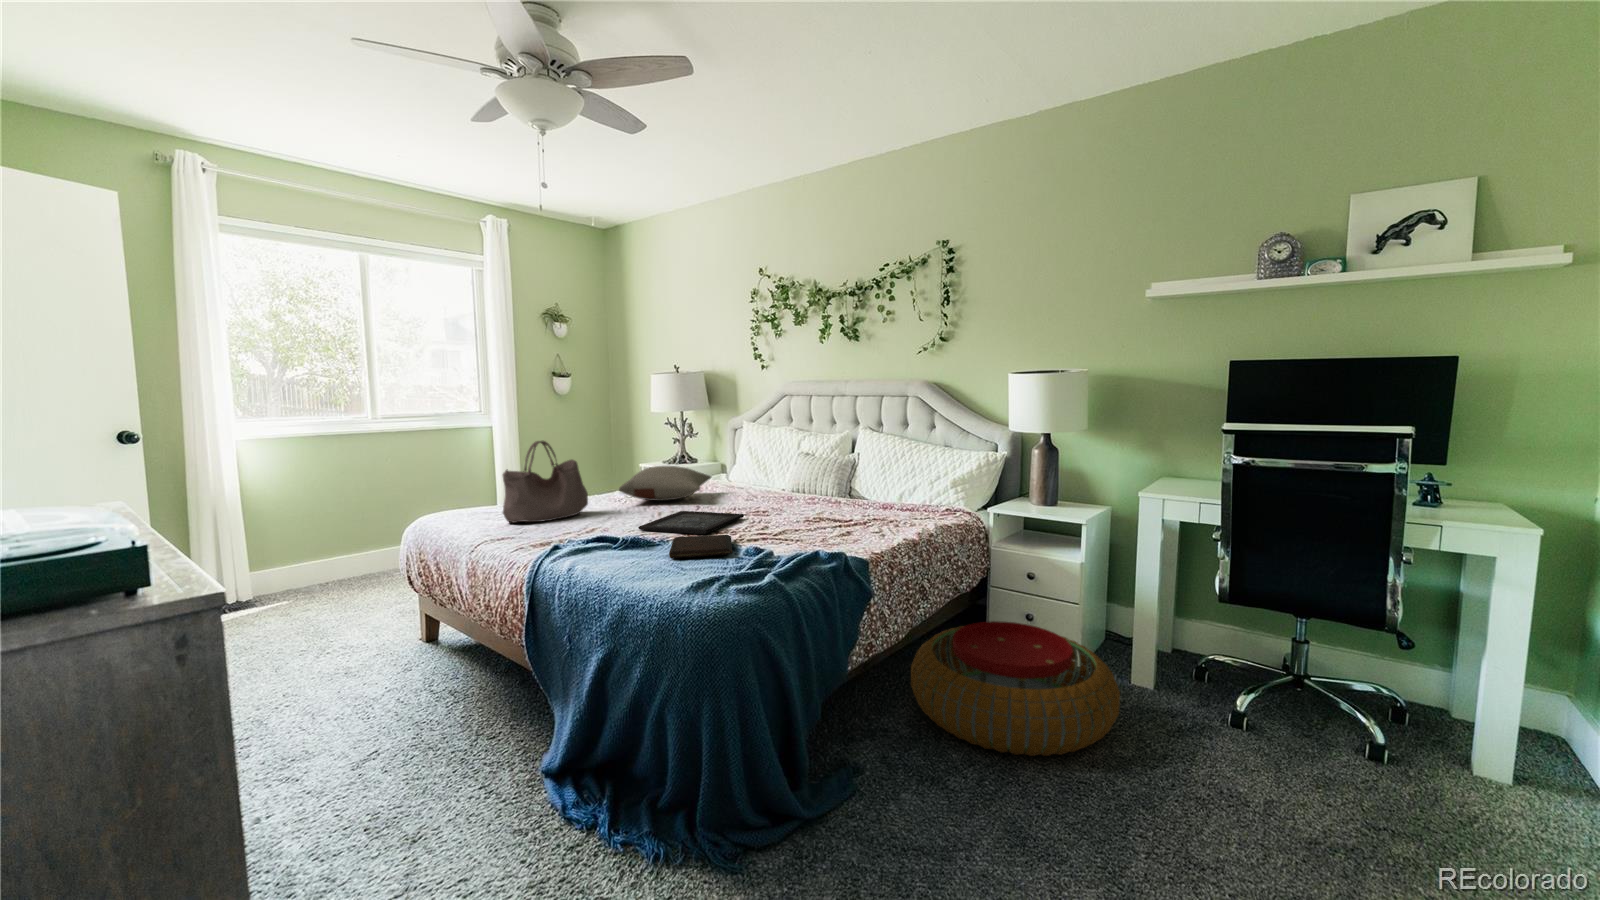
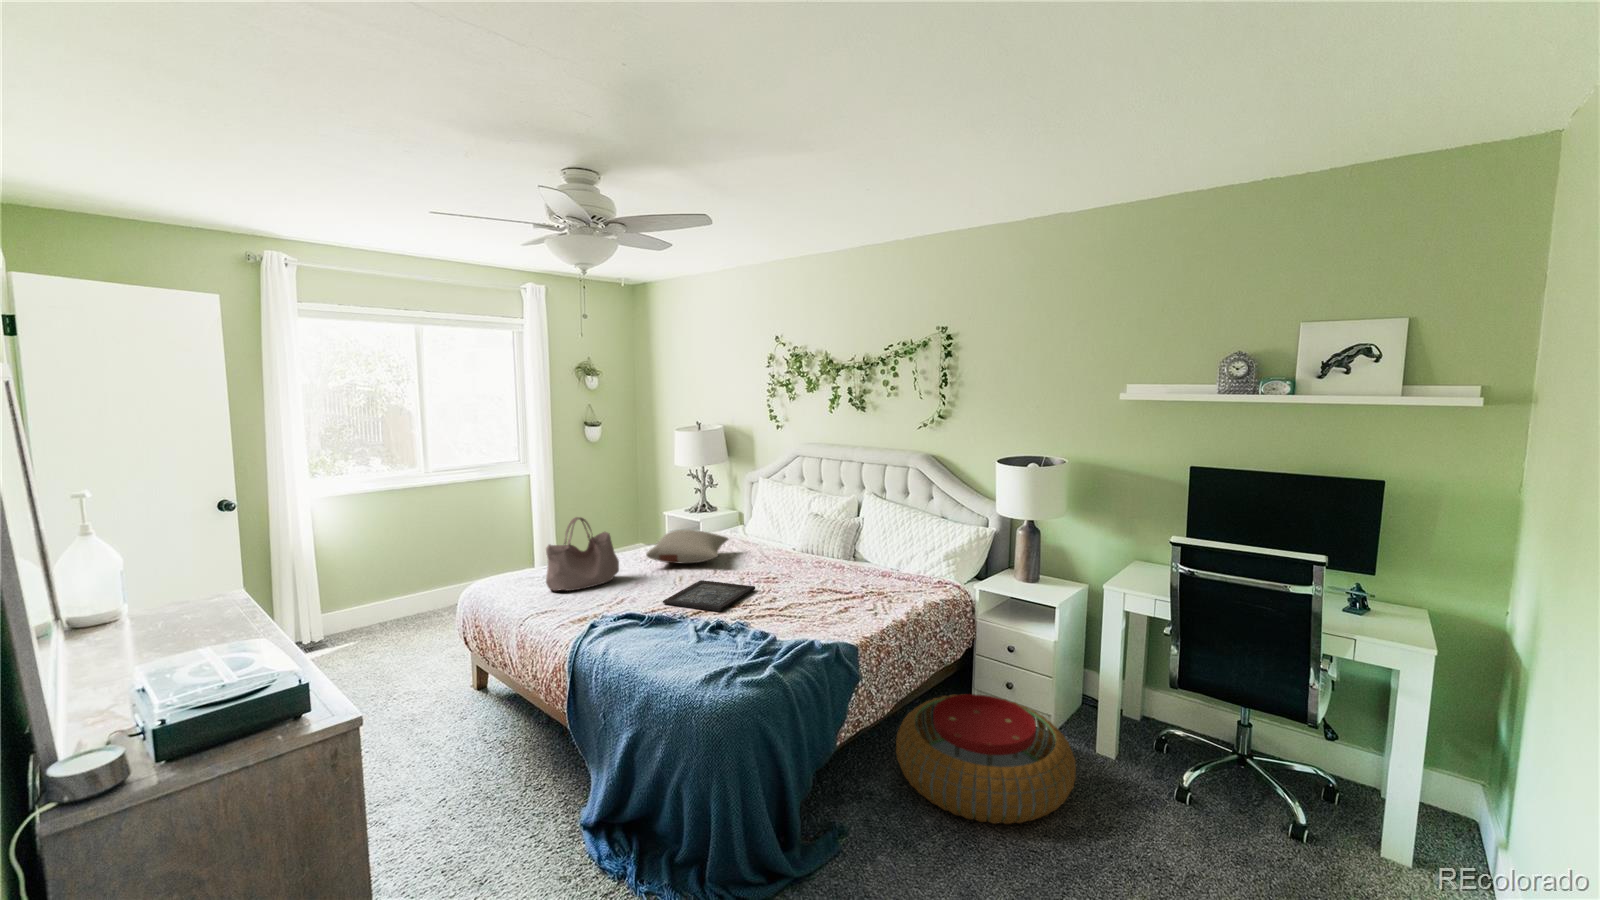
book: present [669,535,732,558] -> none [688,616,742,643]

